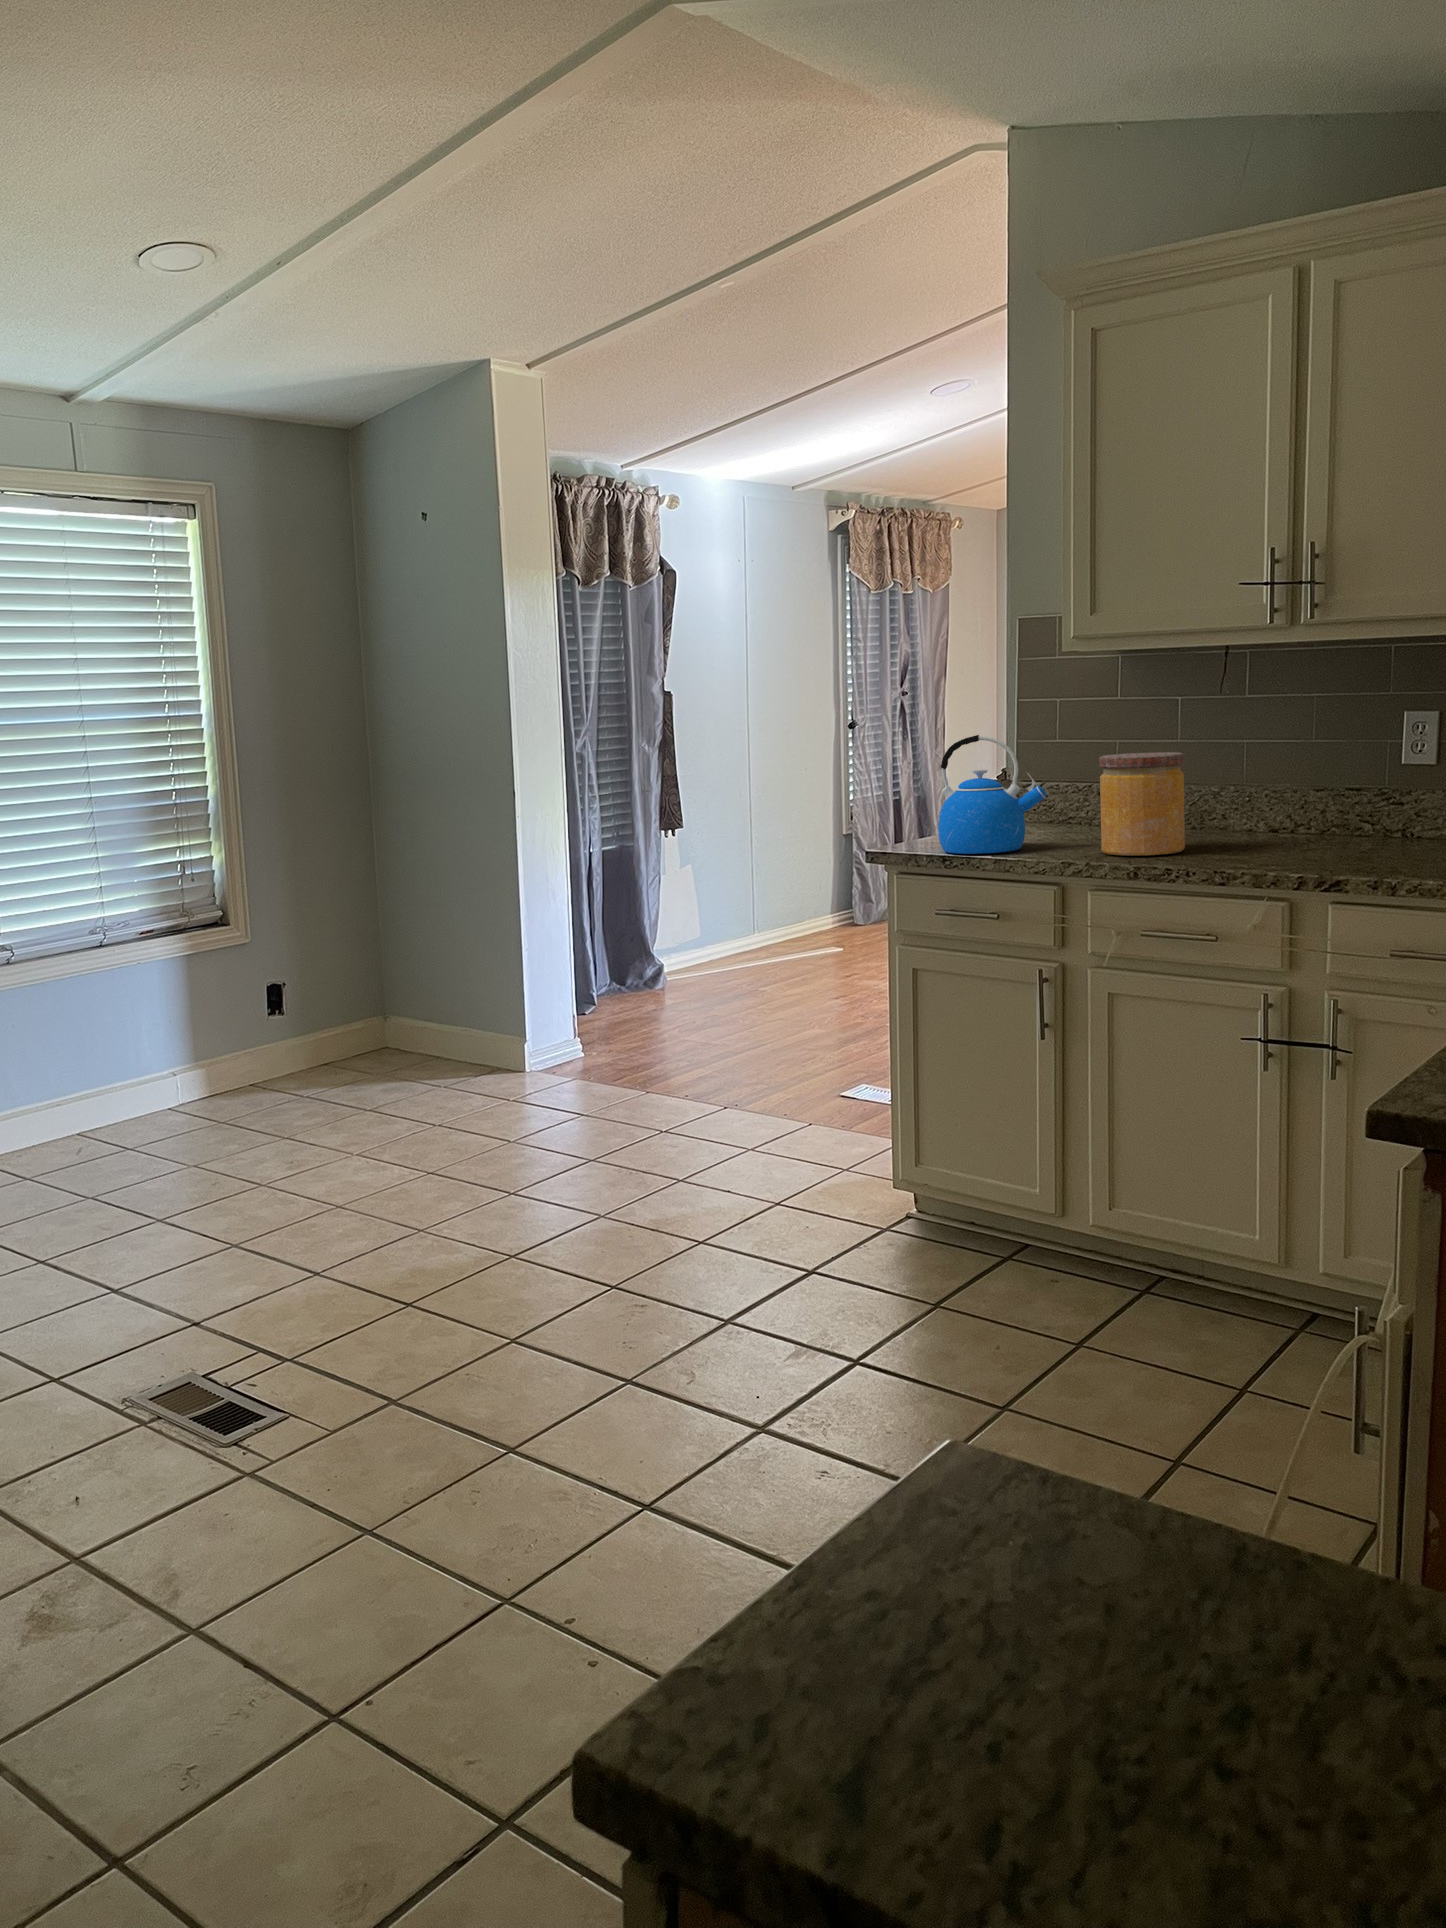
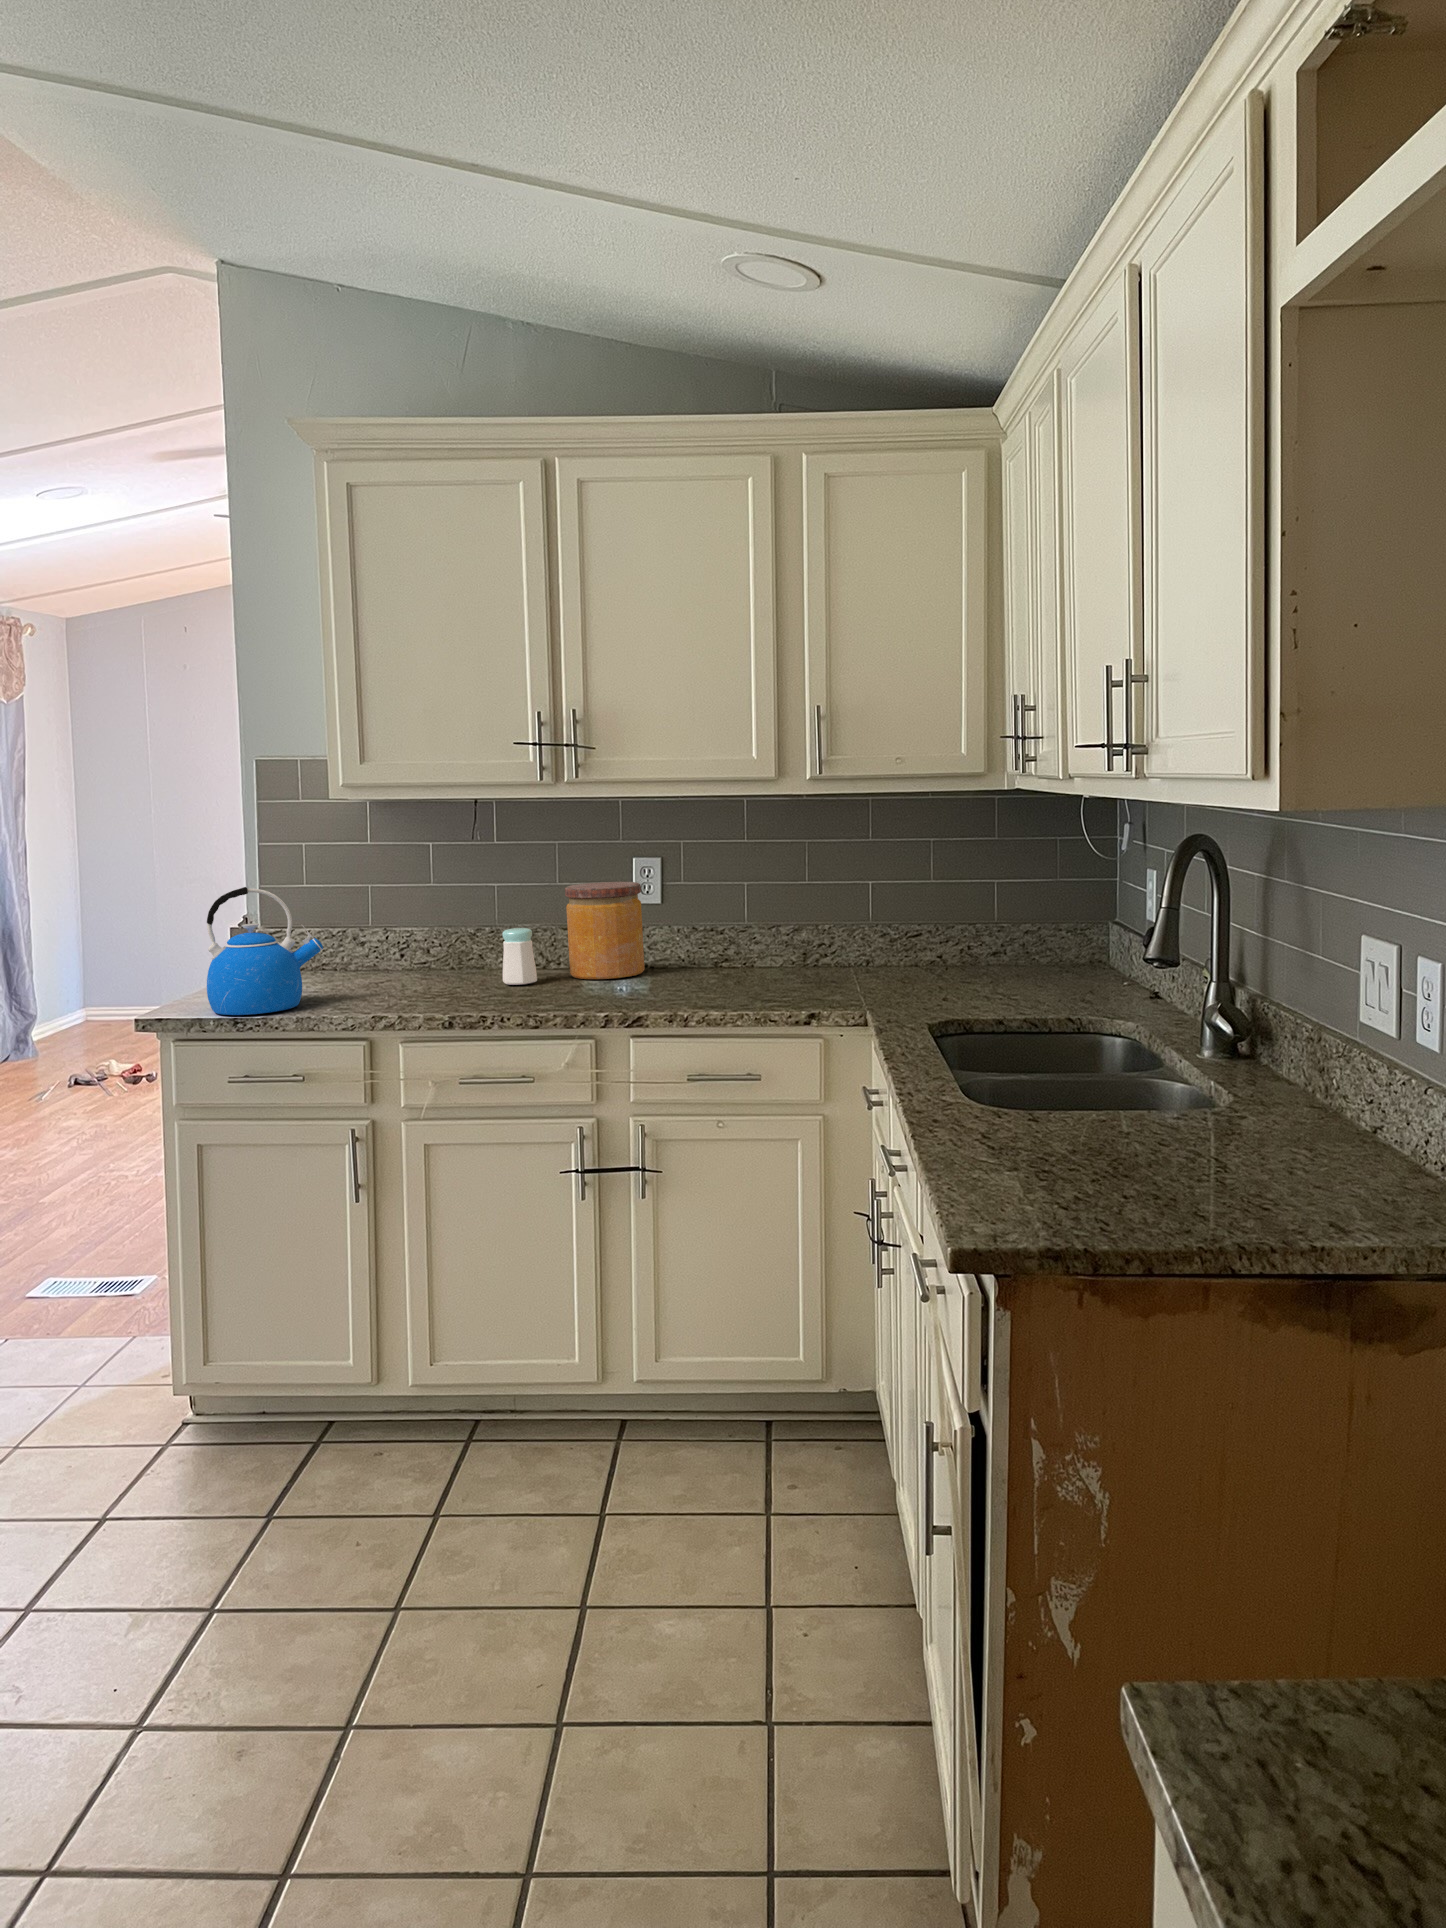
jar: present [1099,752,1185,855] -> present [565,882,645,979]
salt shaker: none [1231,786,1267,844] -> present [502,928,537,985]

